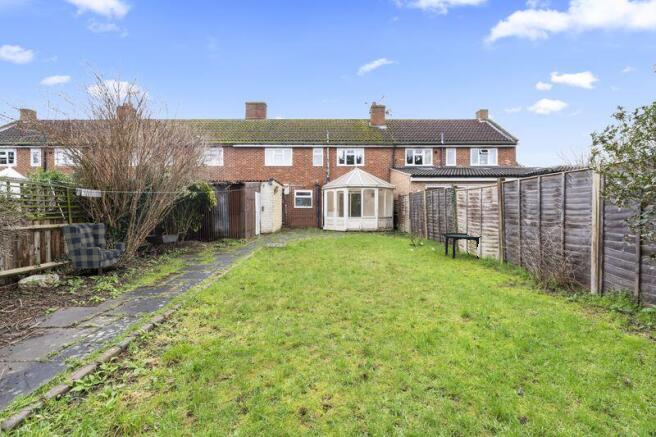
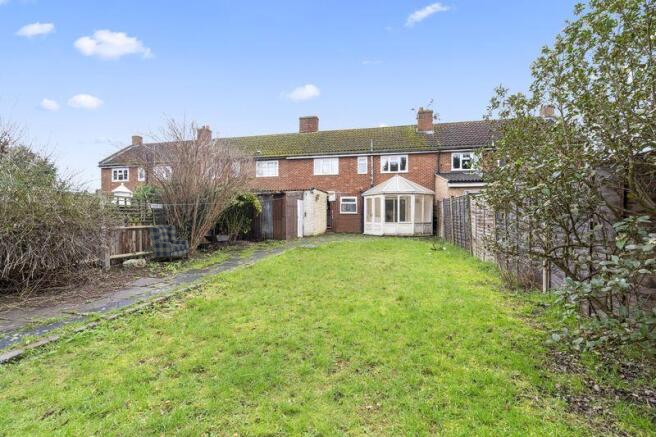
round table: present [442,233,481,259] -> none [440,238,476,262]

